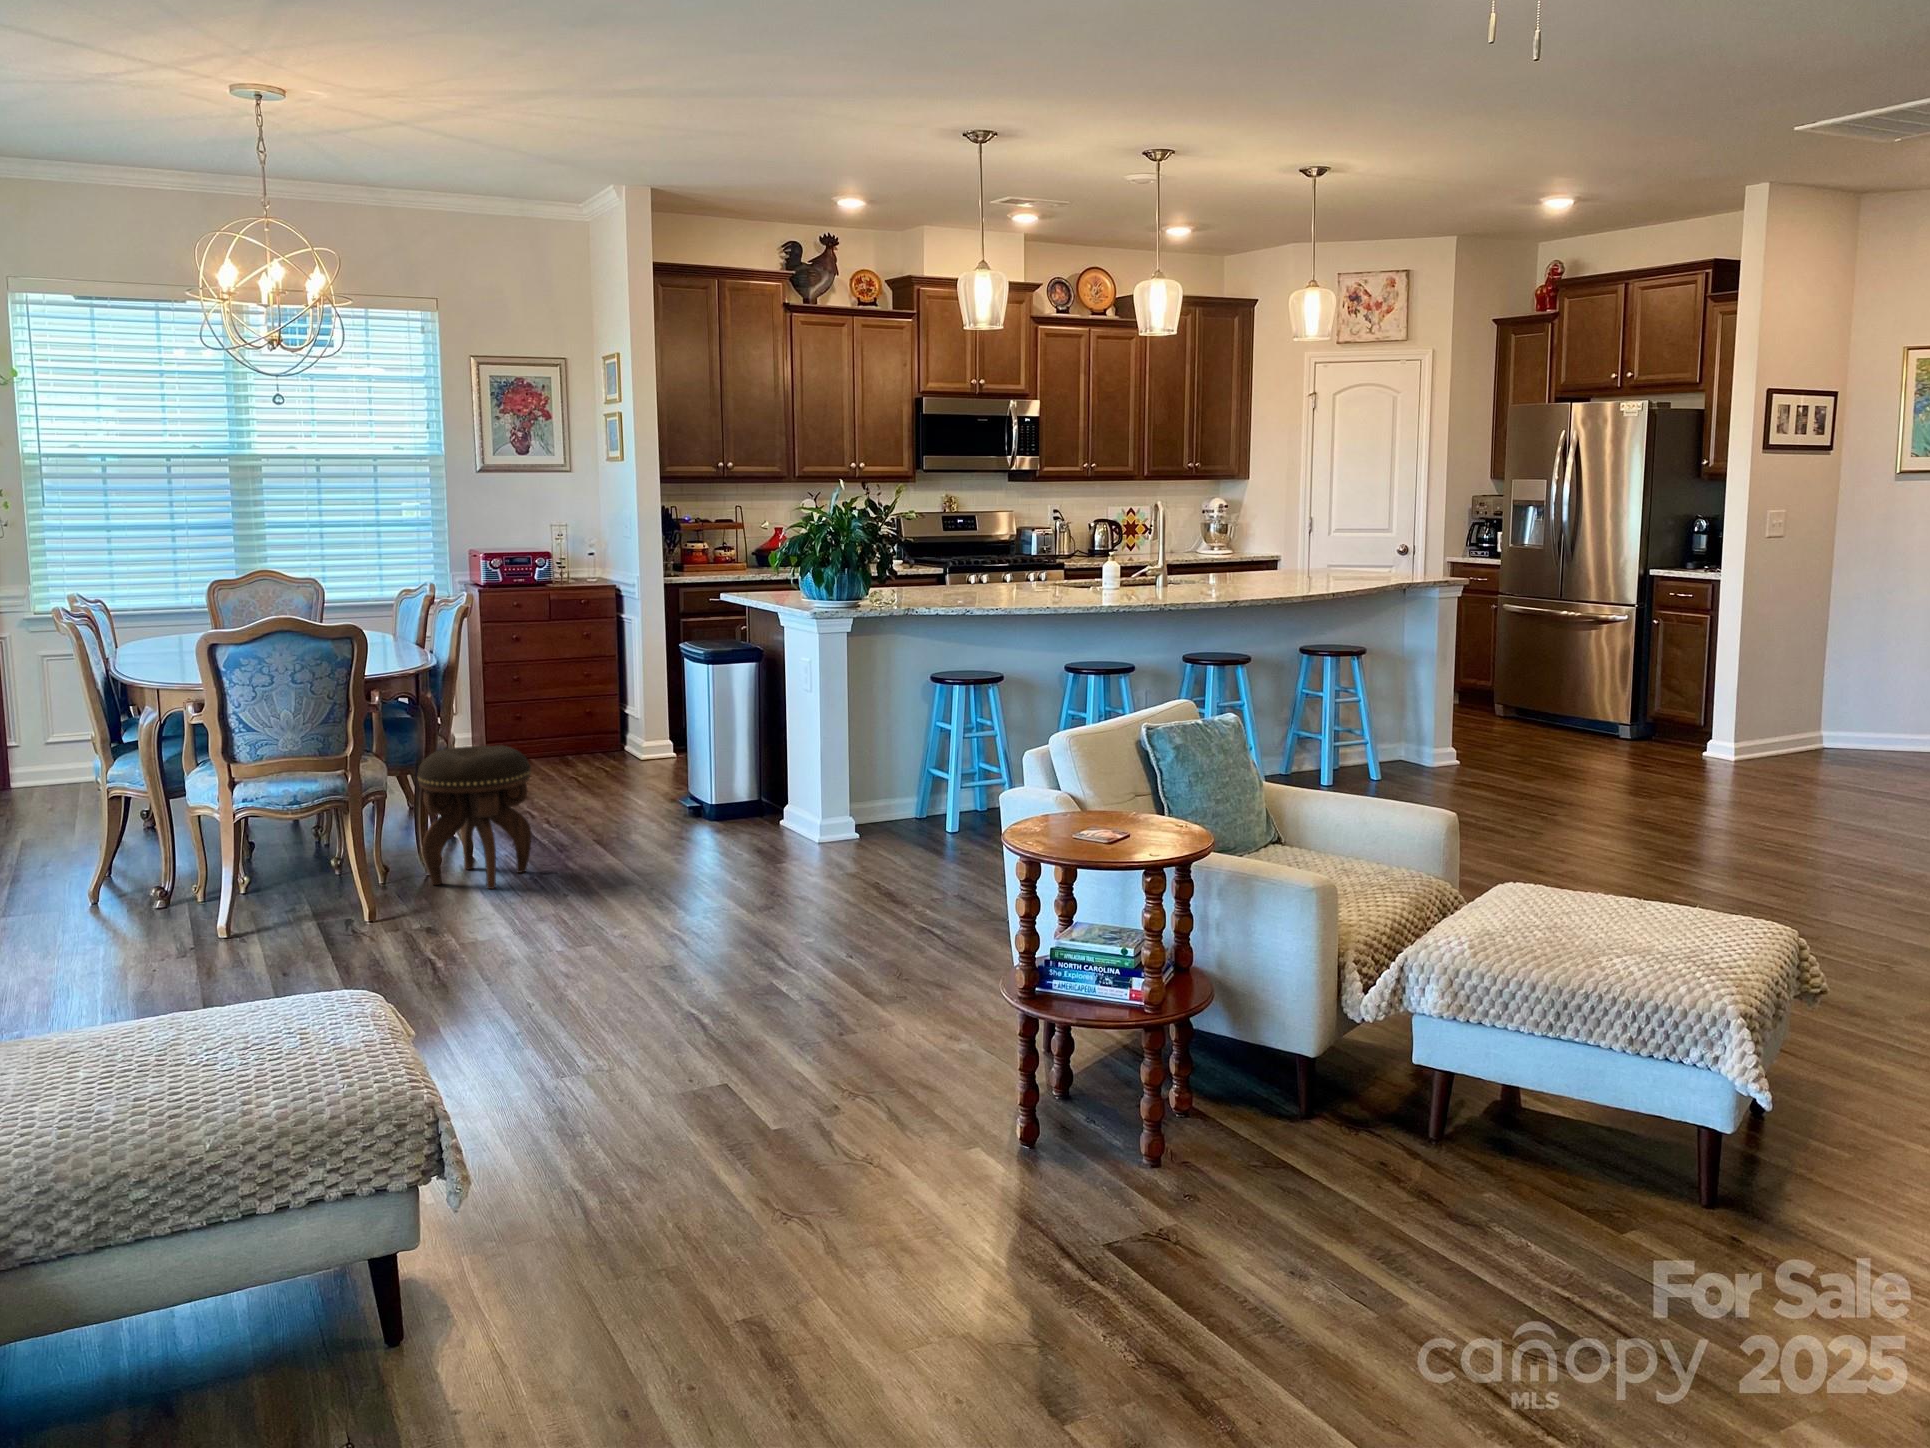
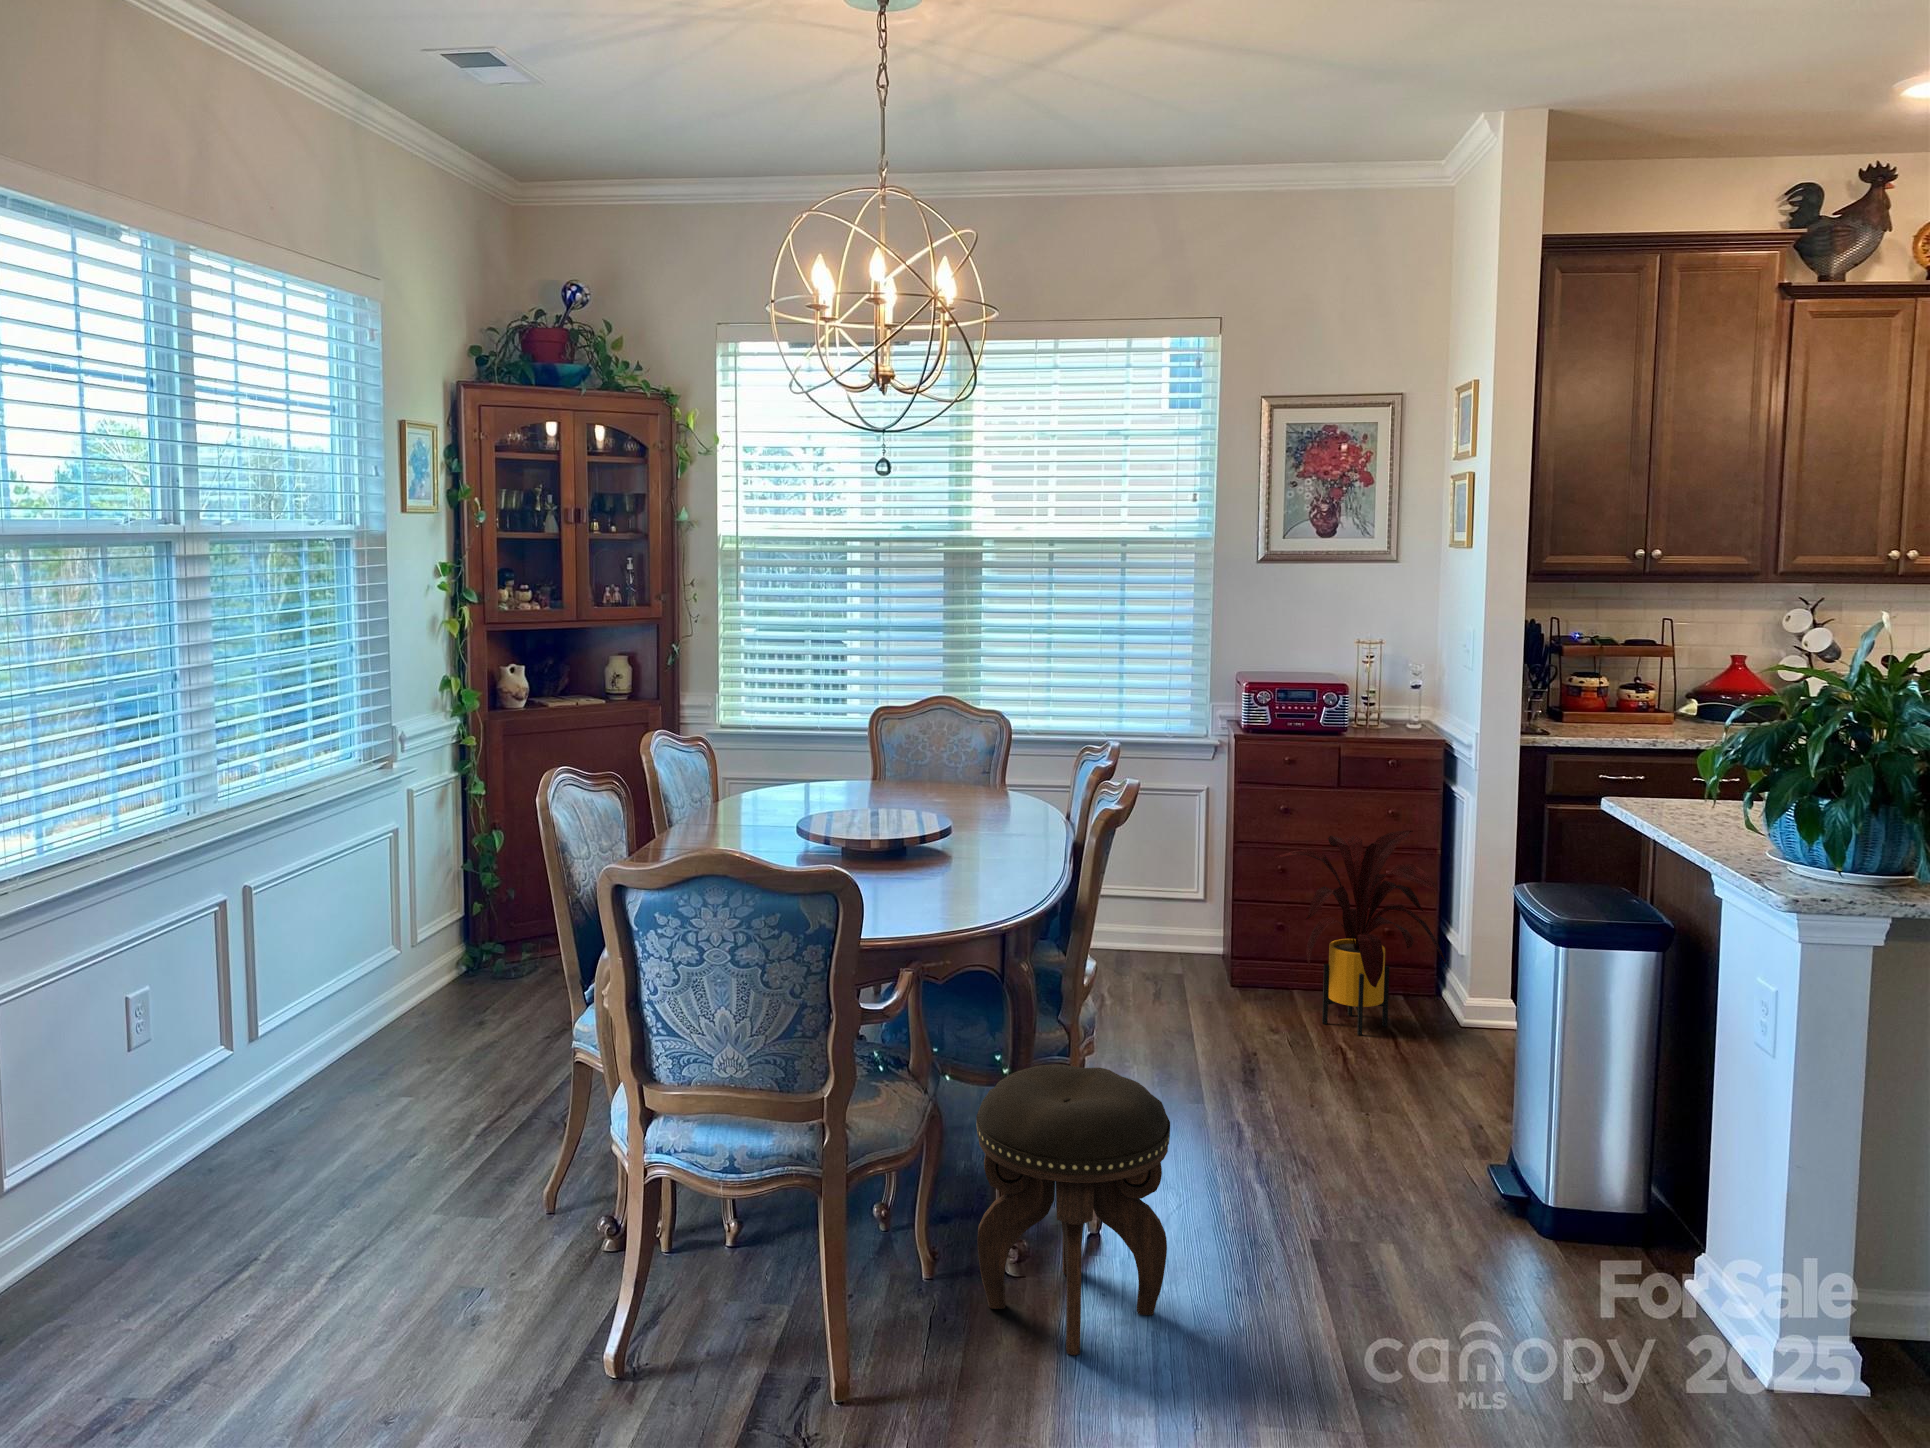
house plant: none [518,642,635,771] -> present [1273,830,1445,1035]

